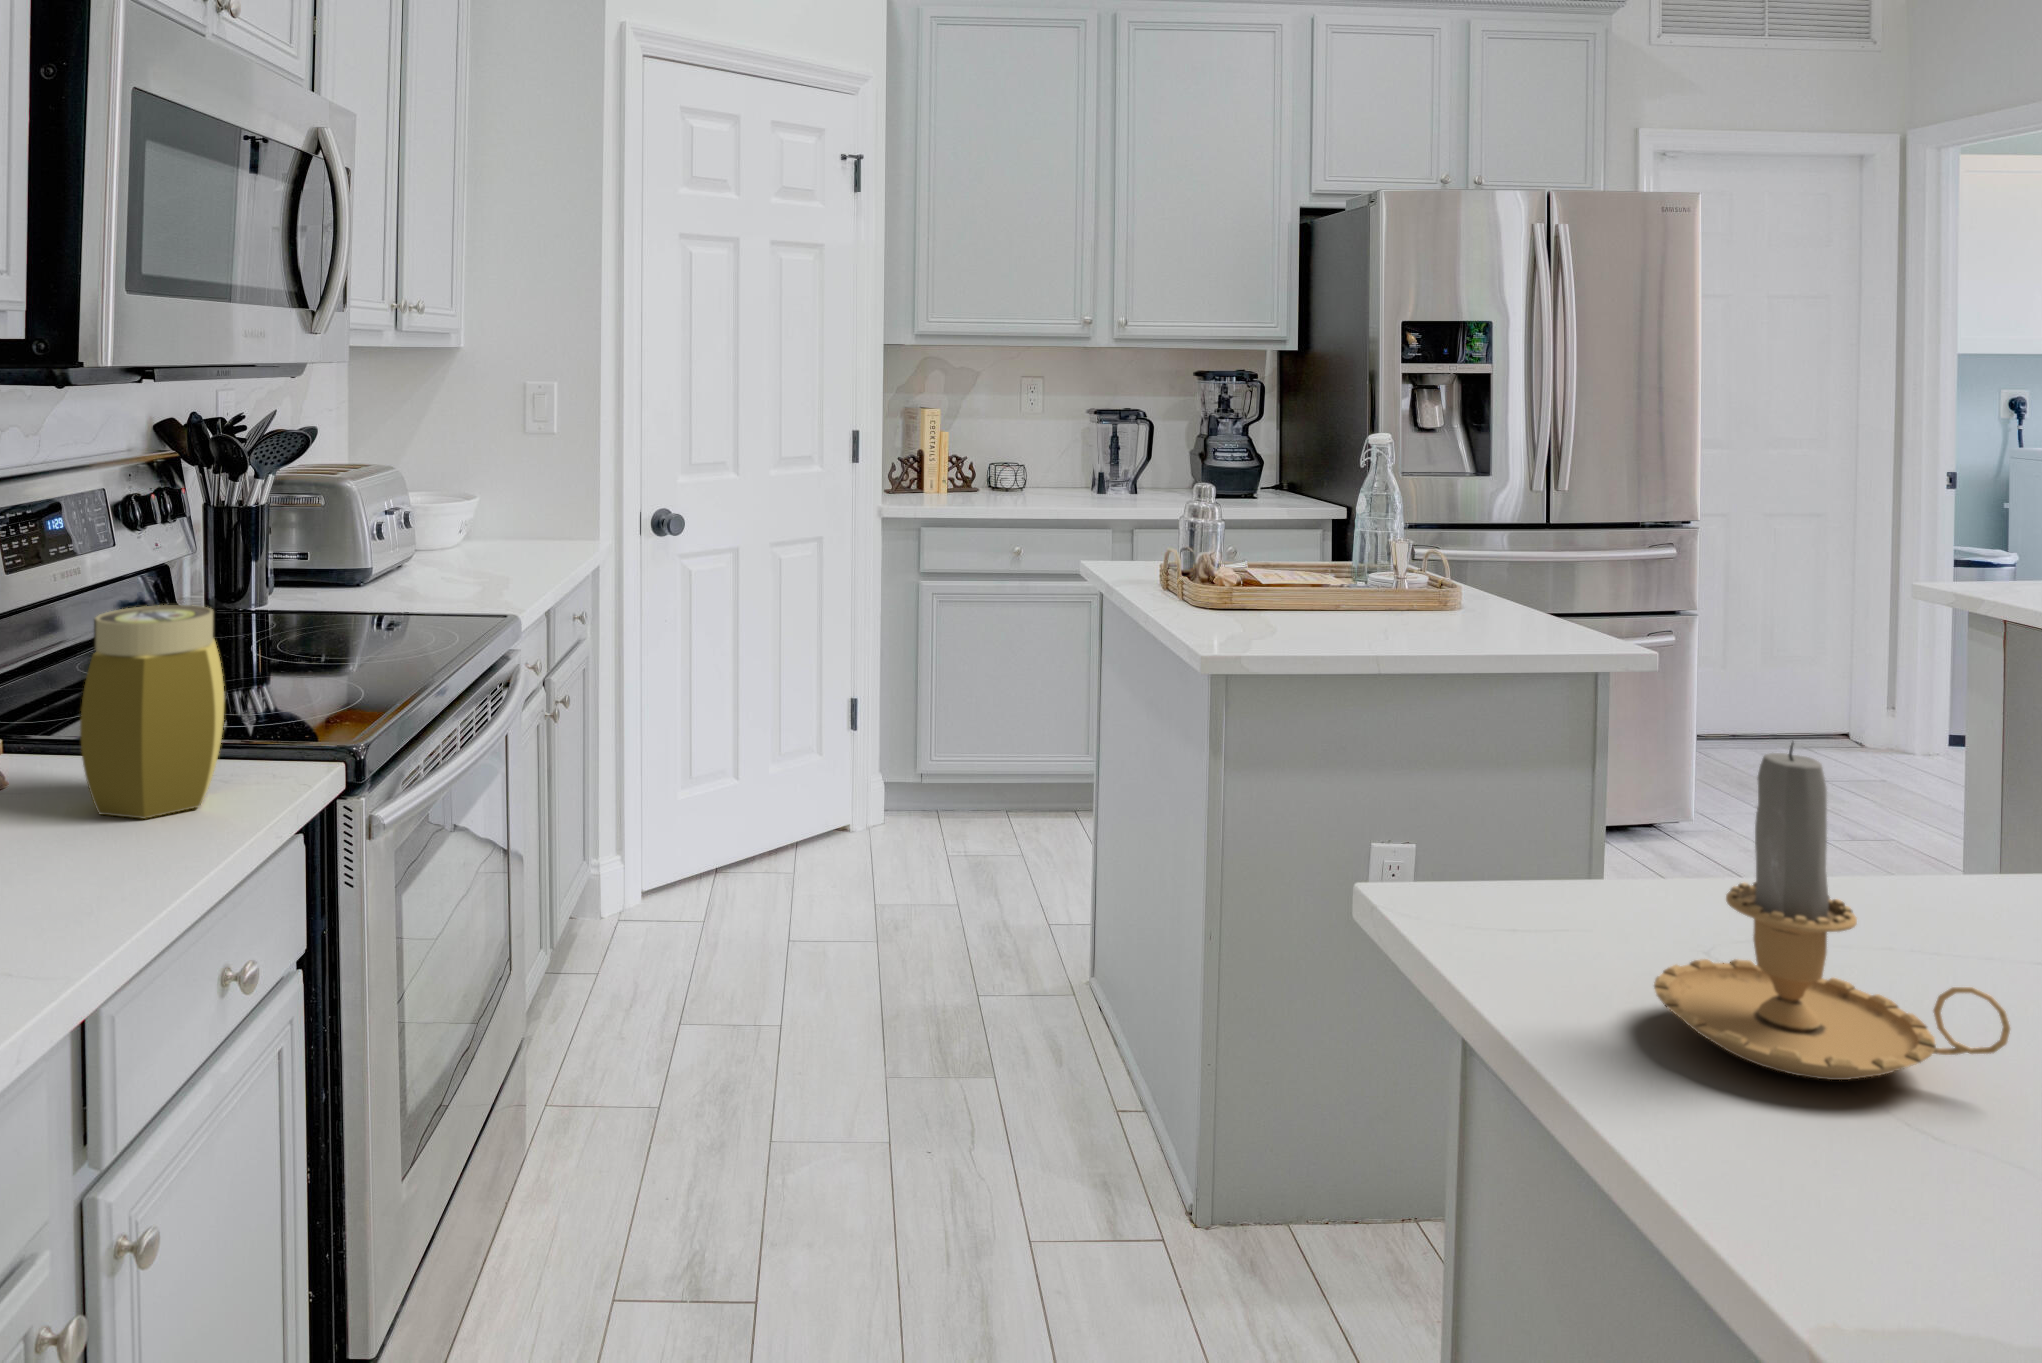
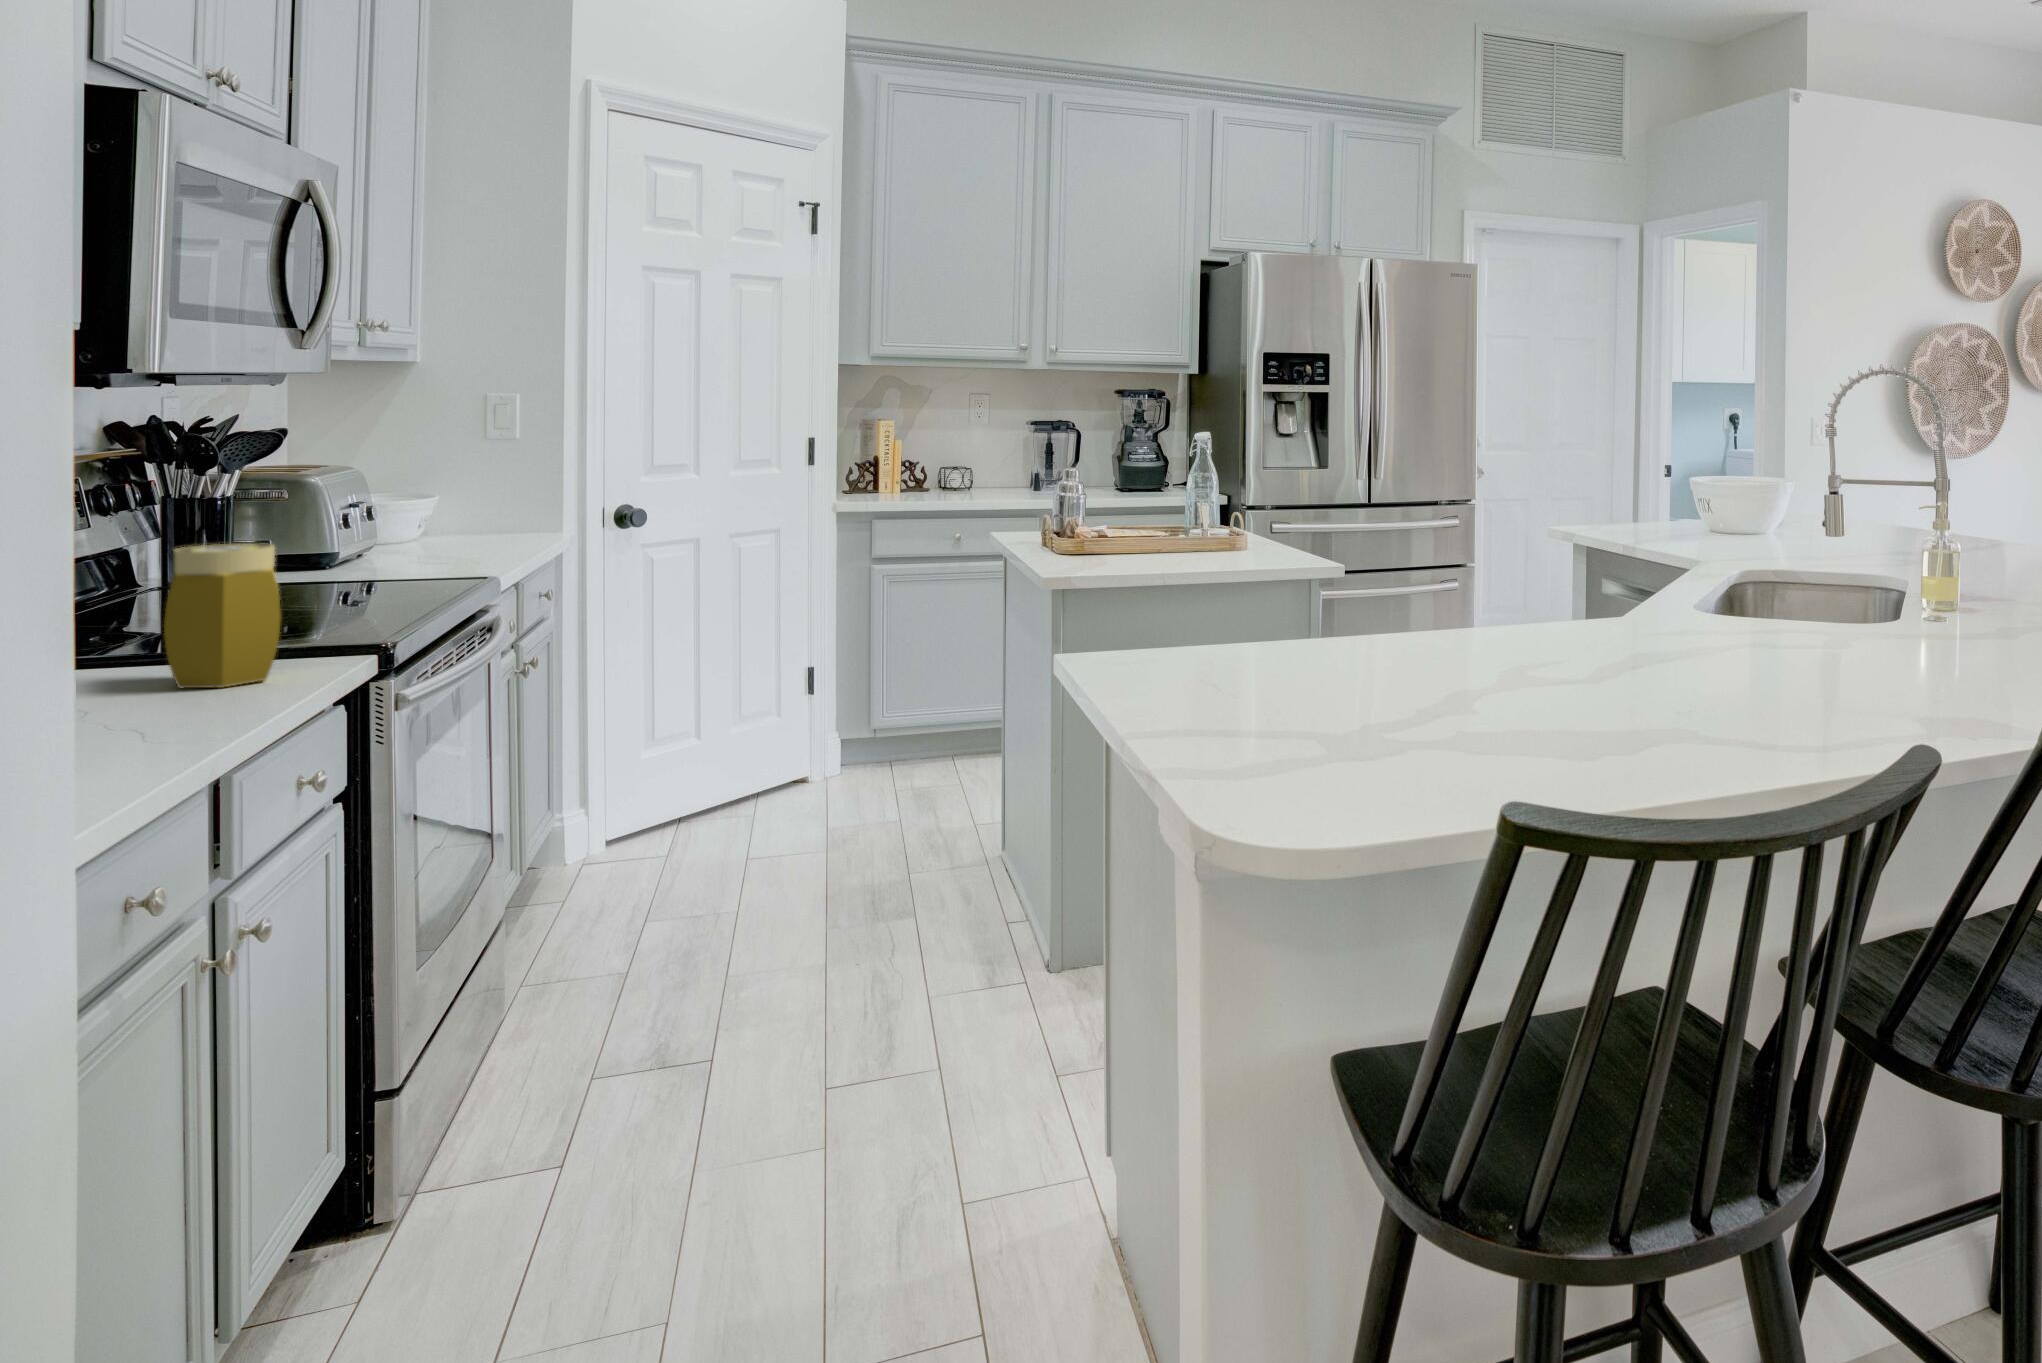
candle: present [1654,742,2010,1080] -> none [1161,537,1283,674]

